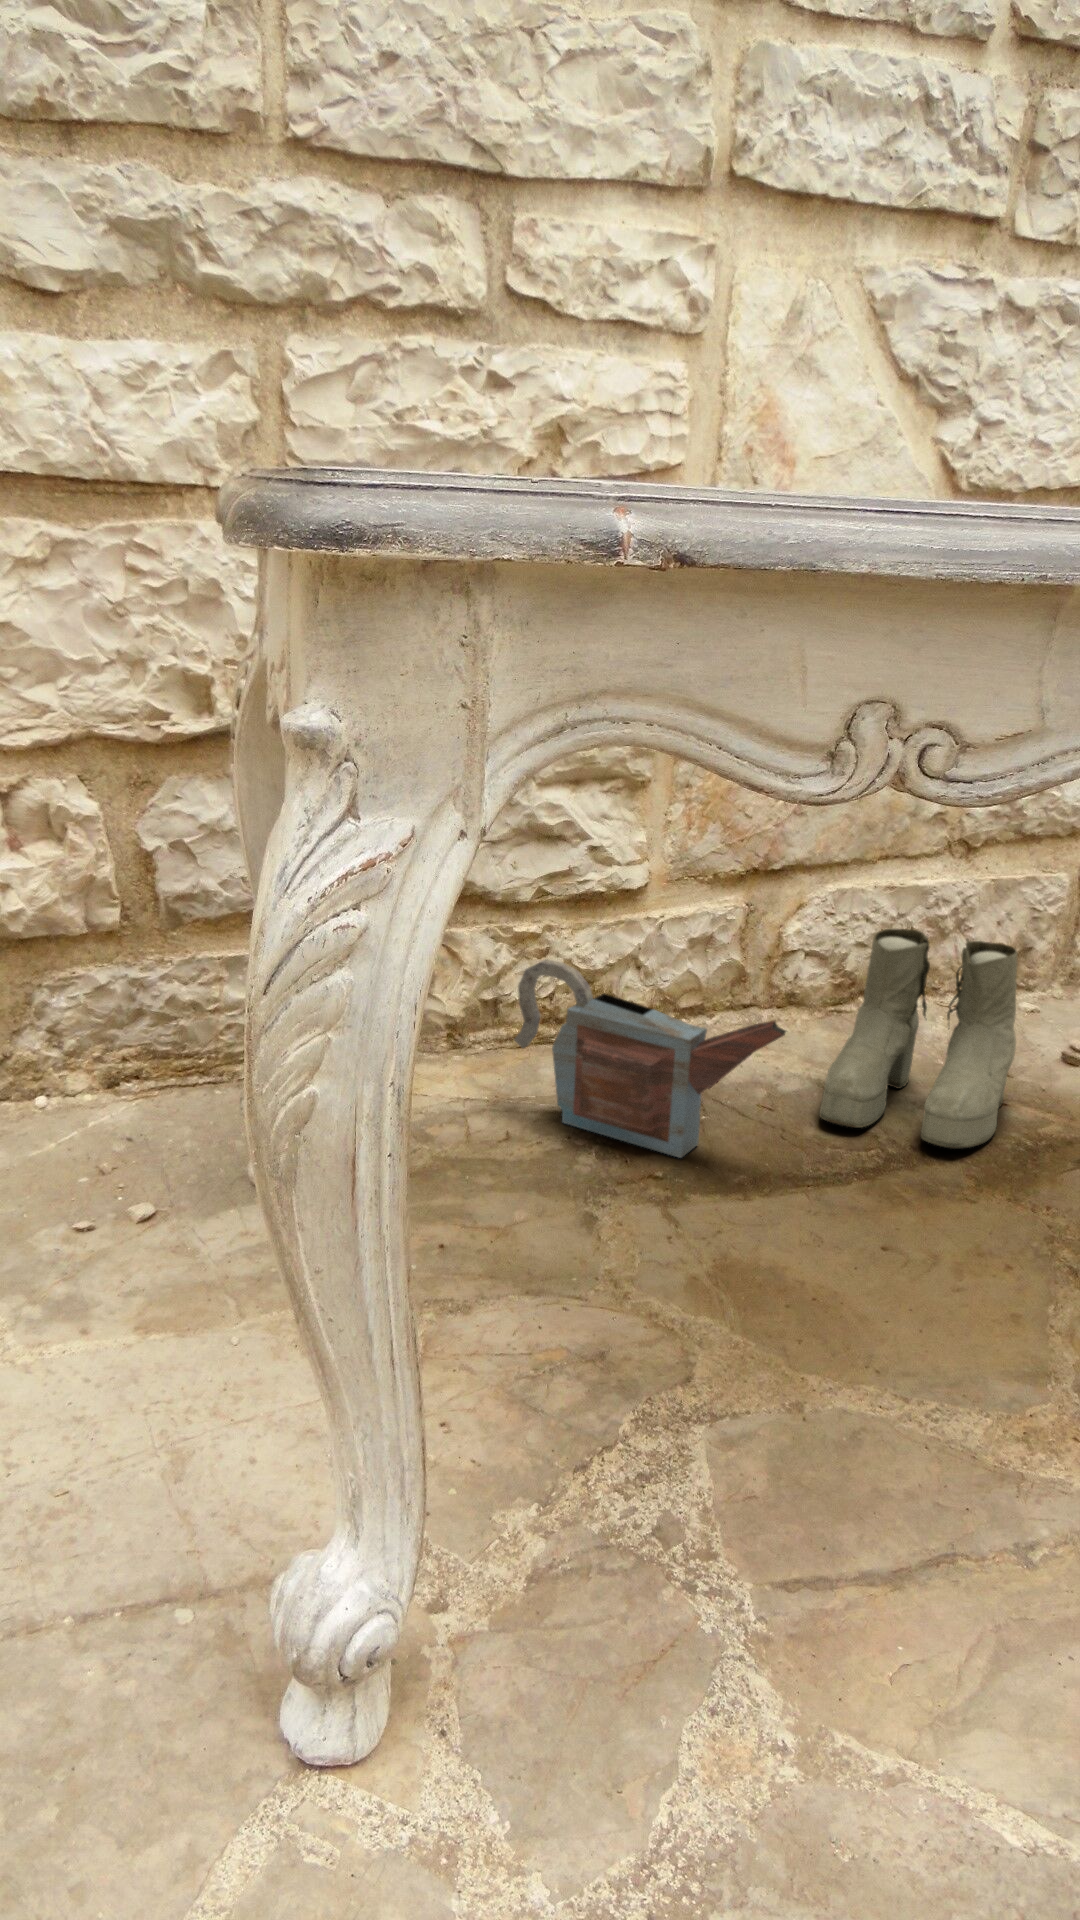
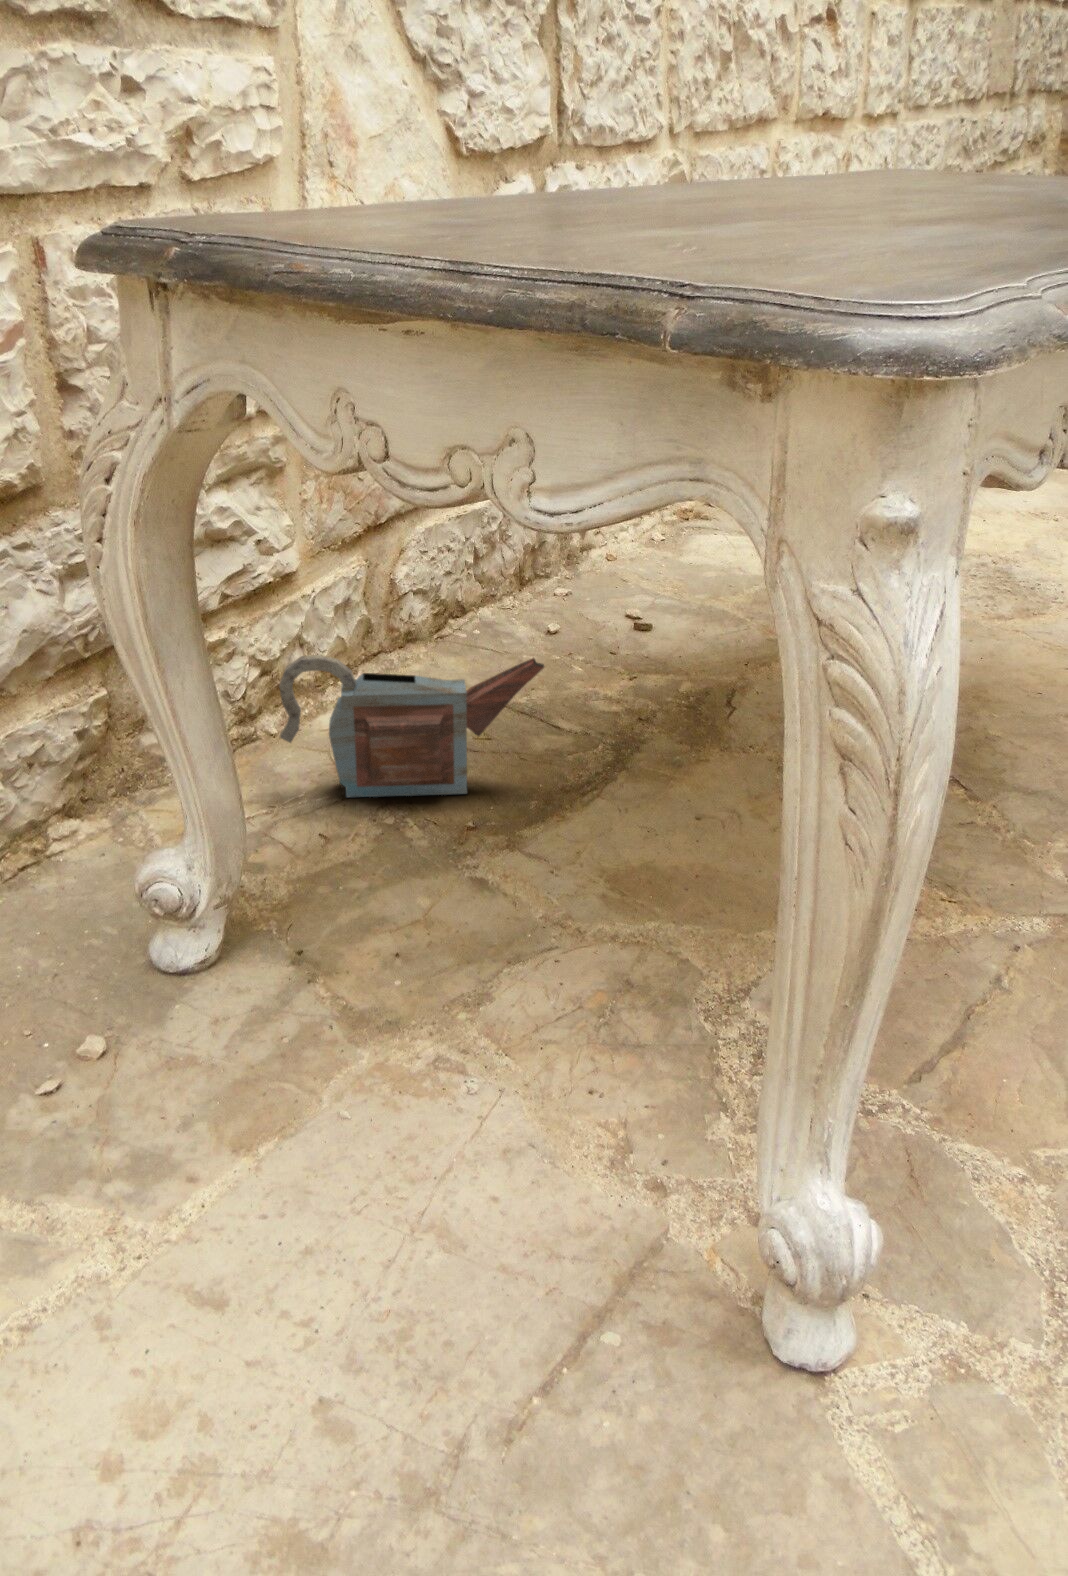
boots: present [819,929,1017,1149] -> none [510,552,646,730]

